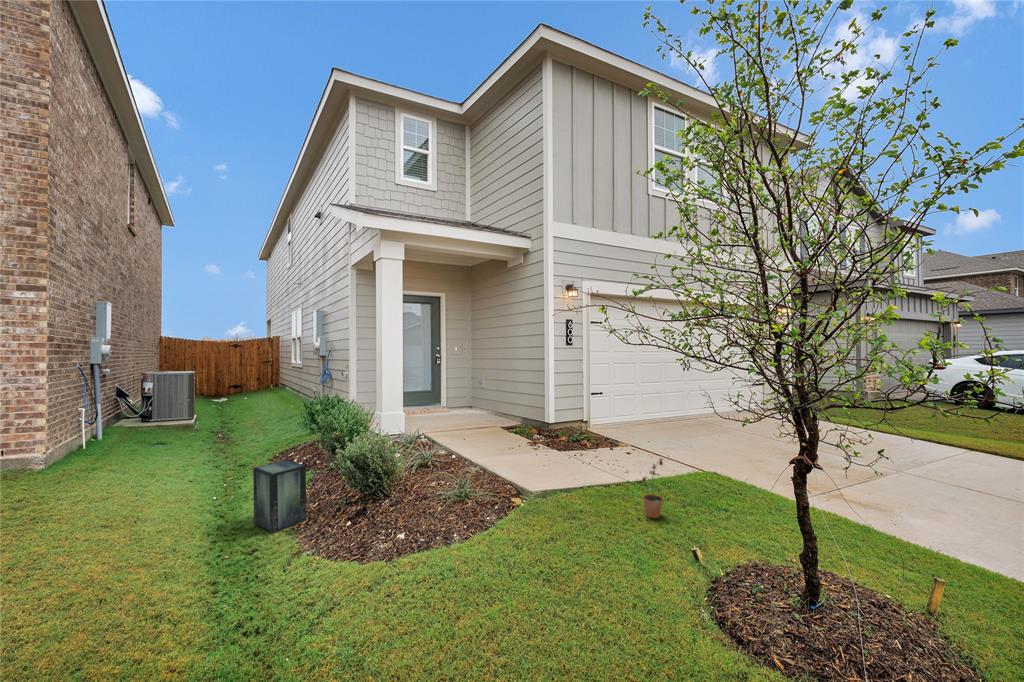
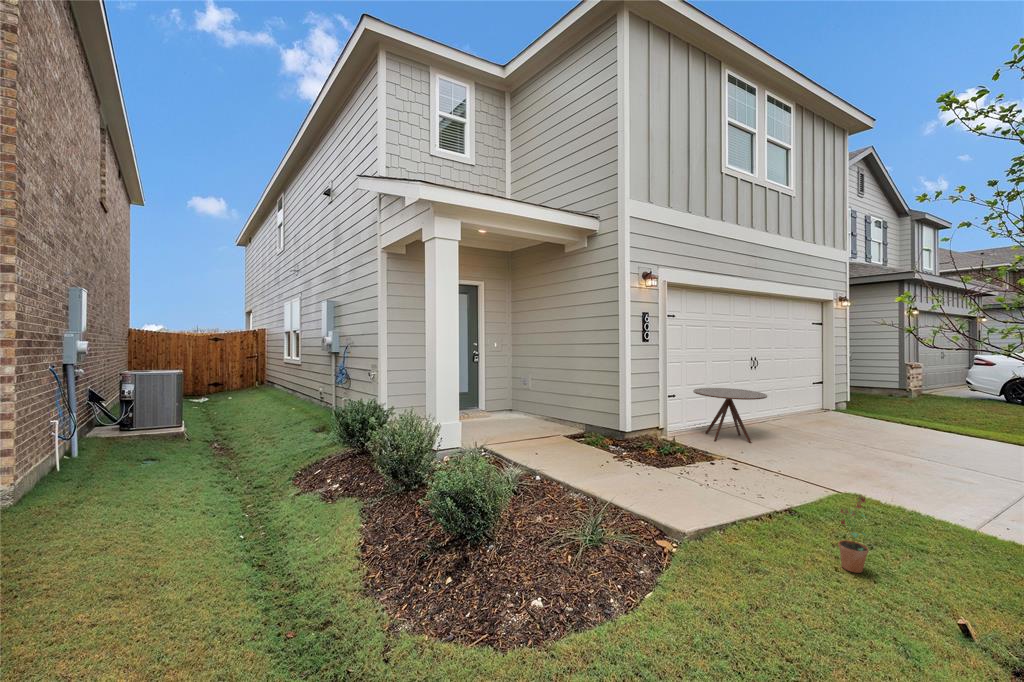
round table: none [617,383,677,430] -> present [693,388,767,443]
storage box: present [253,460,306,533] -> none [314,495,382,598]

